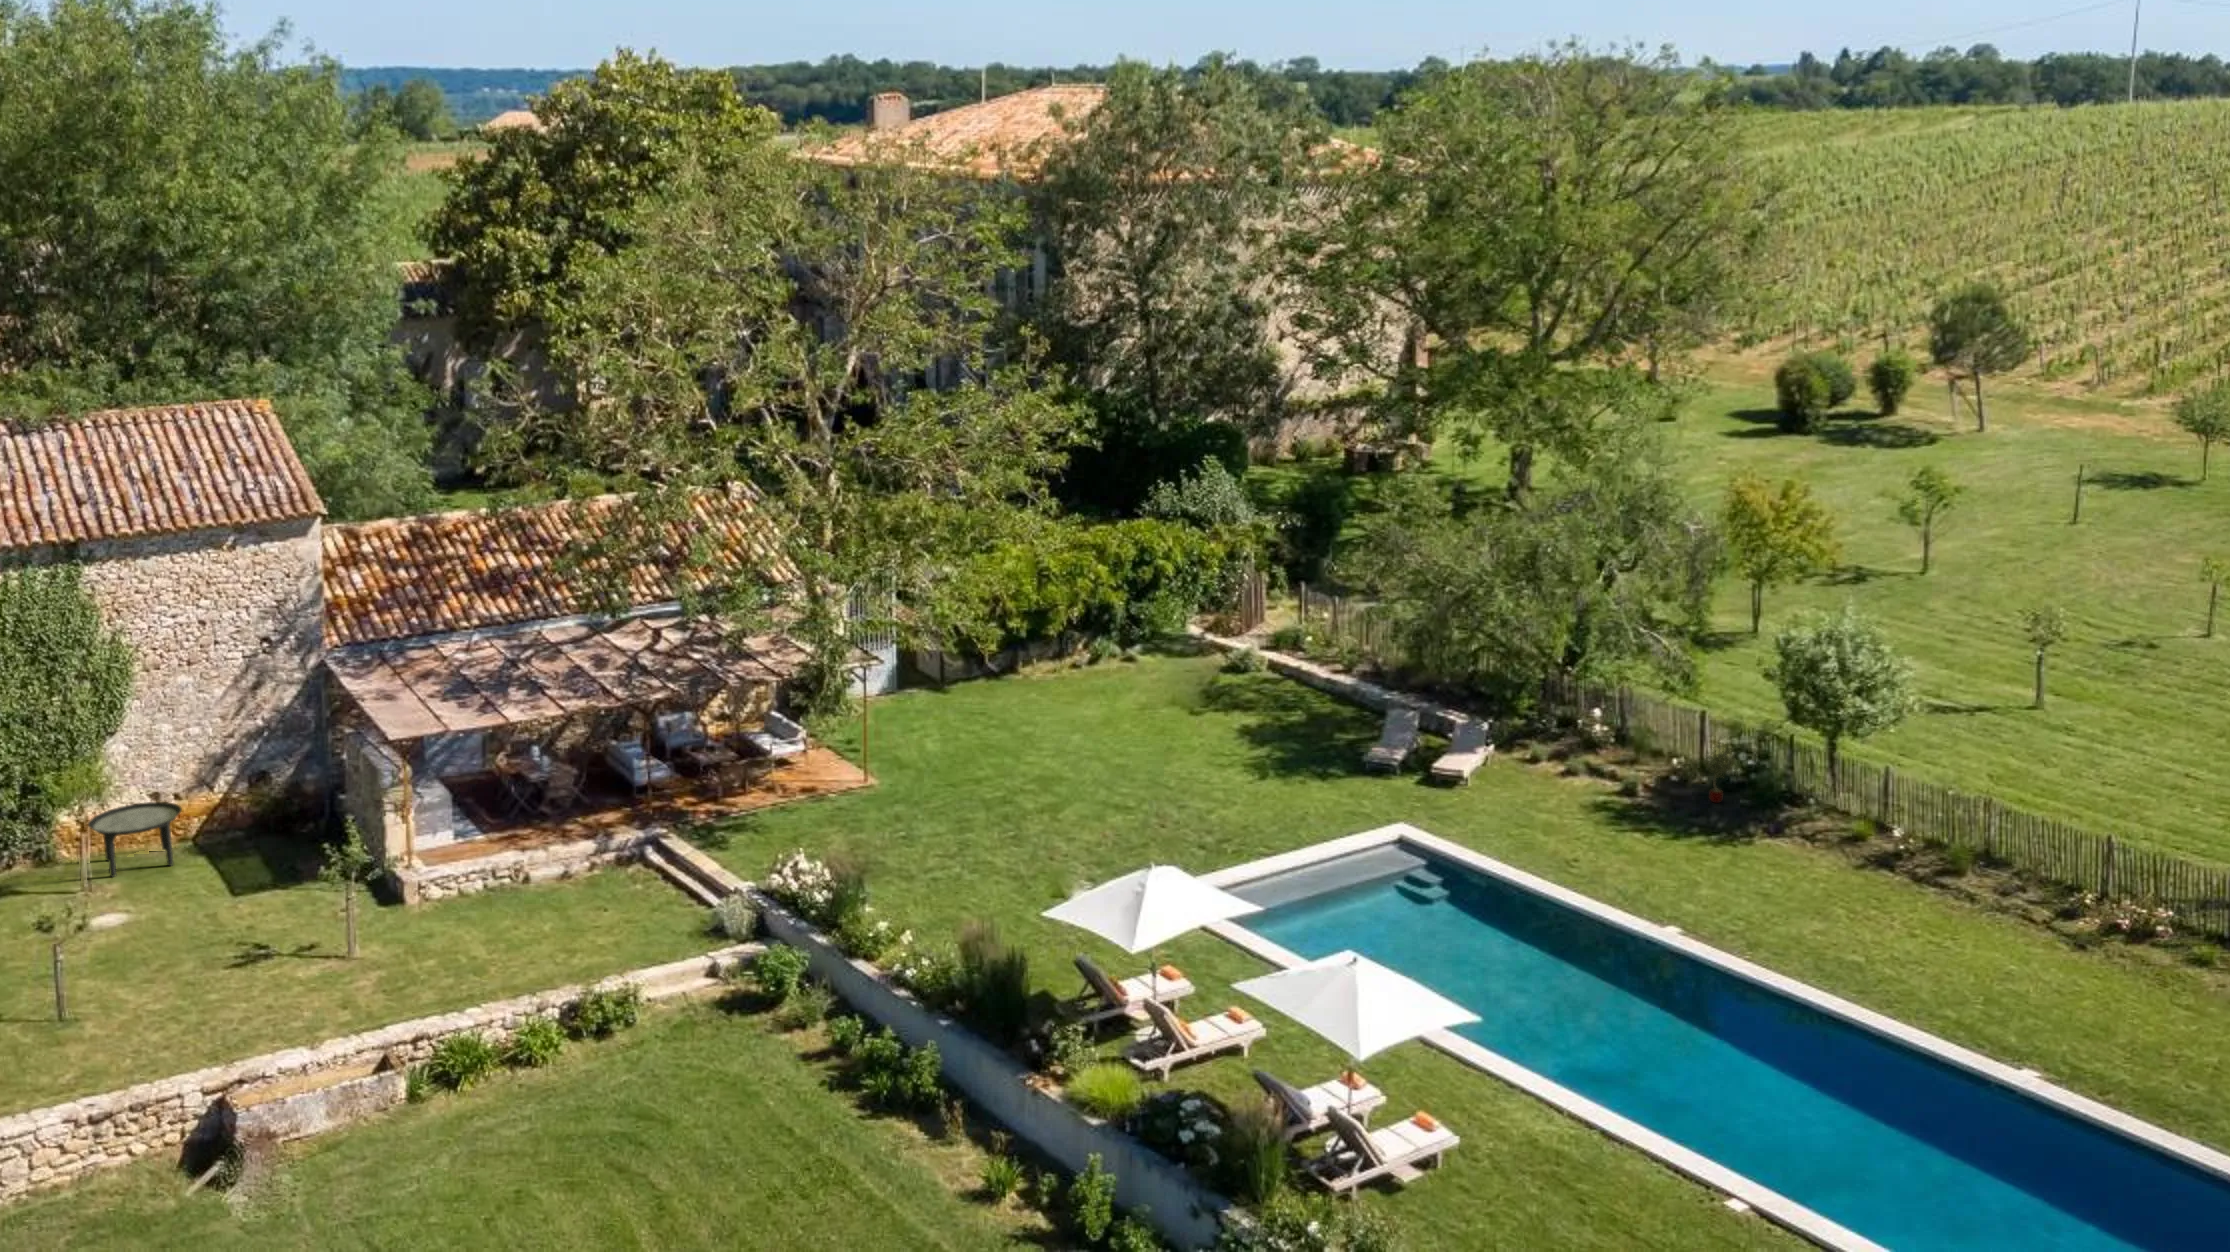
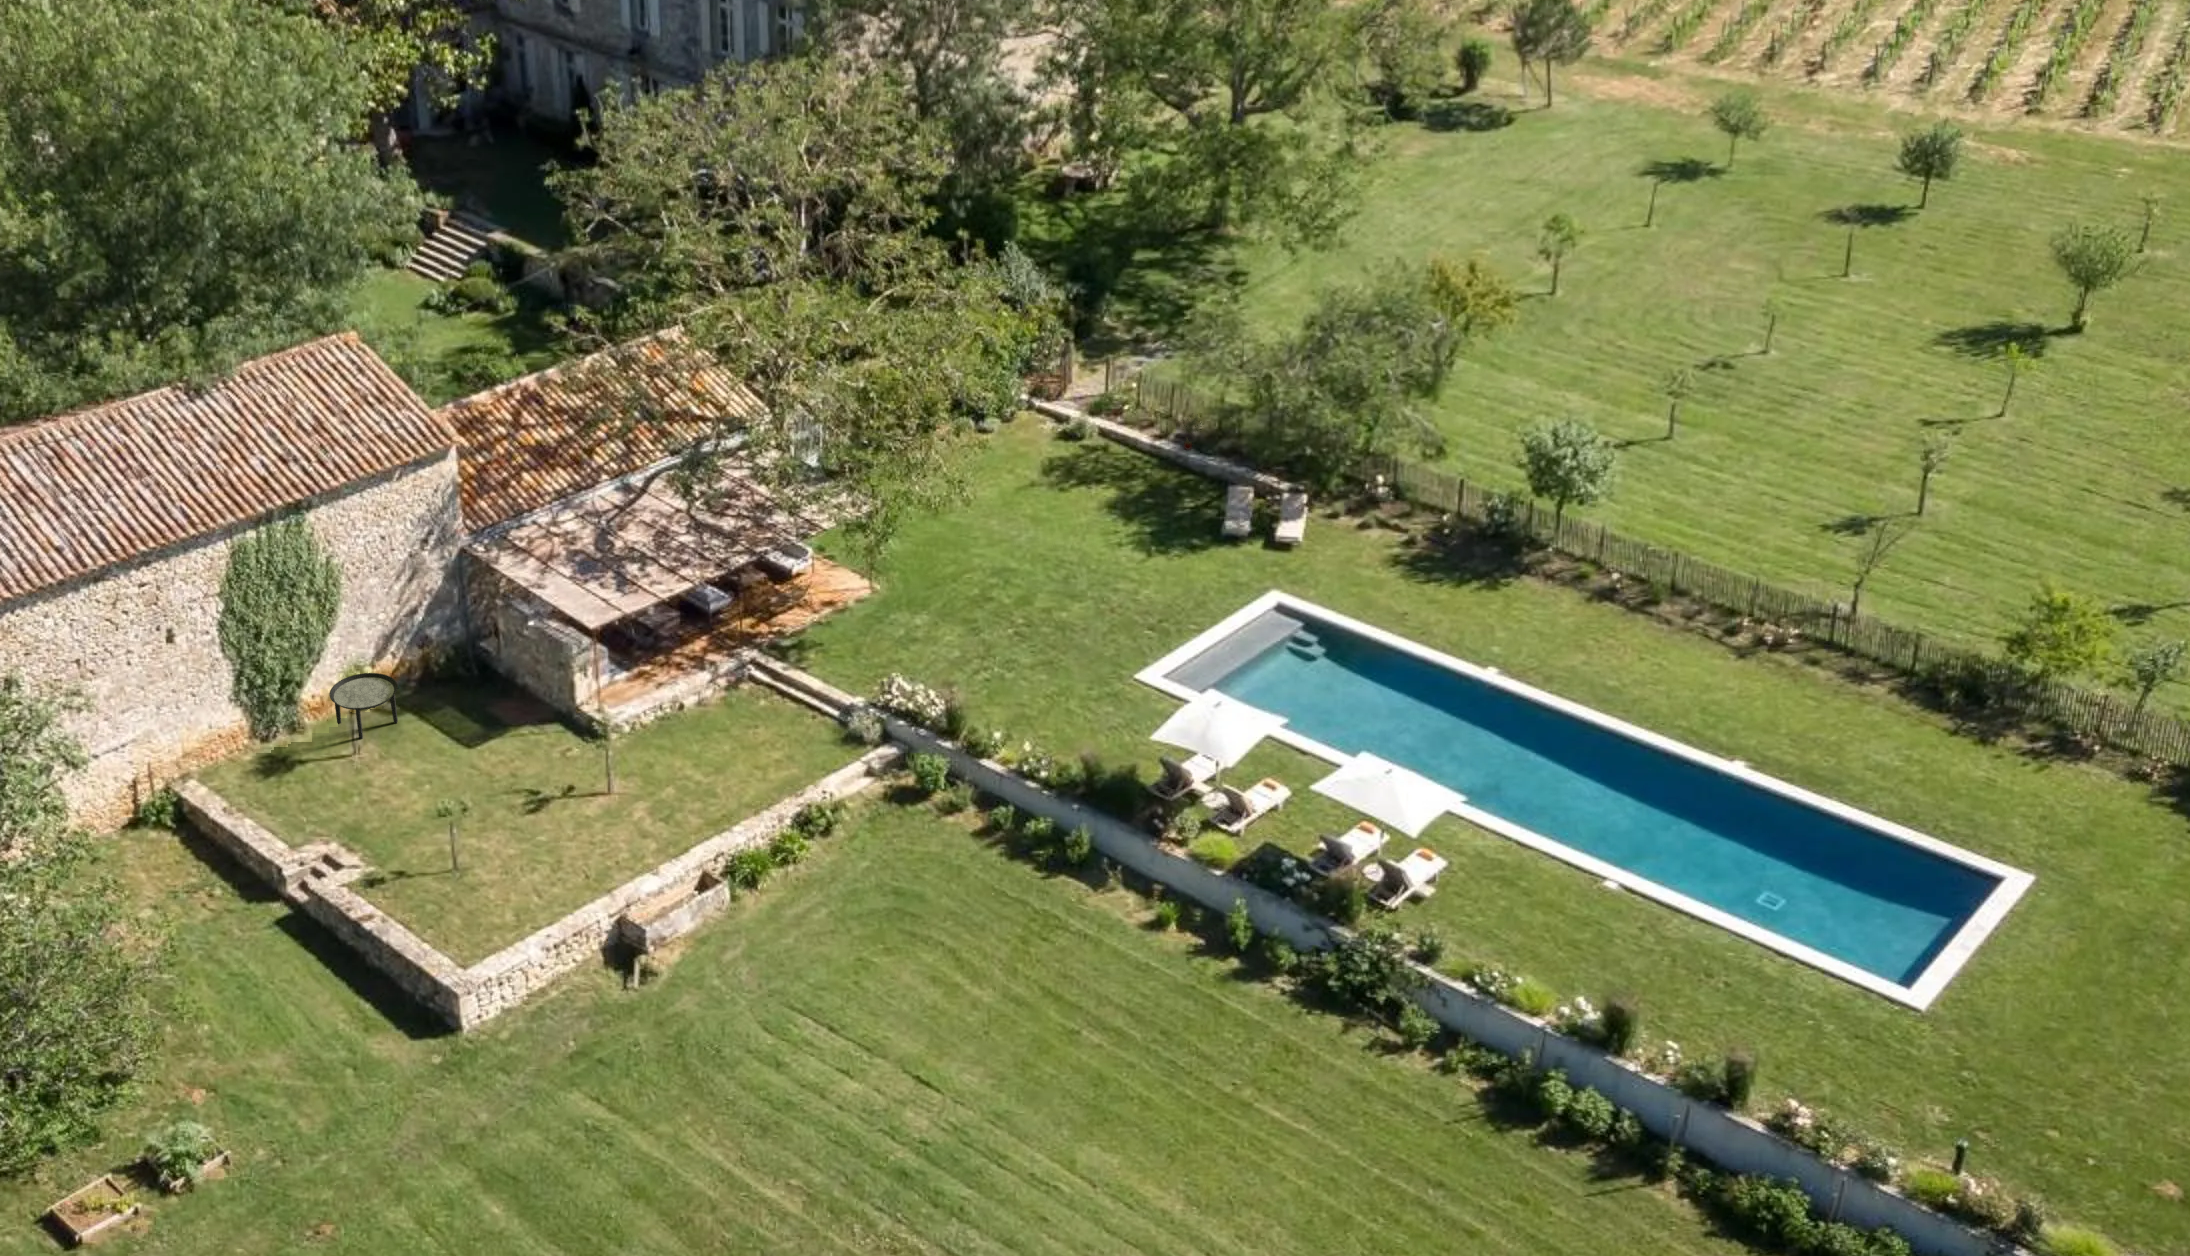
potted tree: present [1704,745,1739,803] -> present [1184,414,1202,450]

